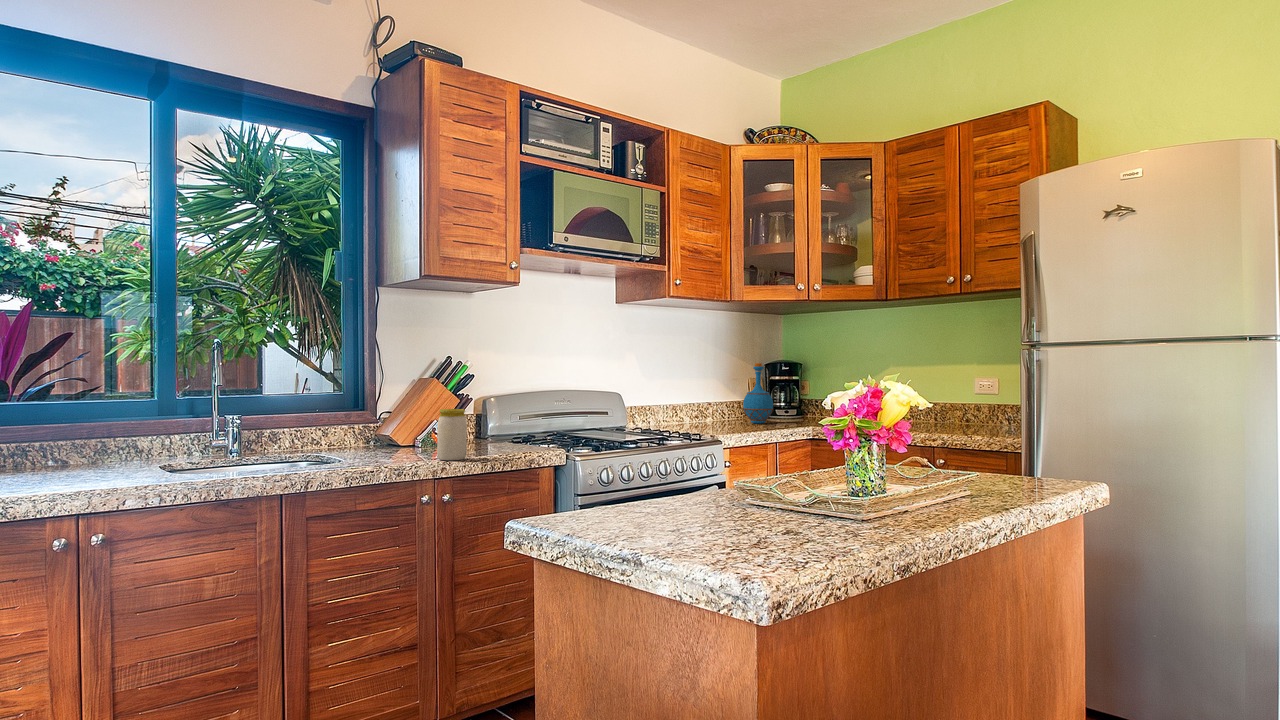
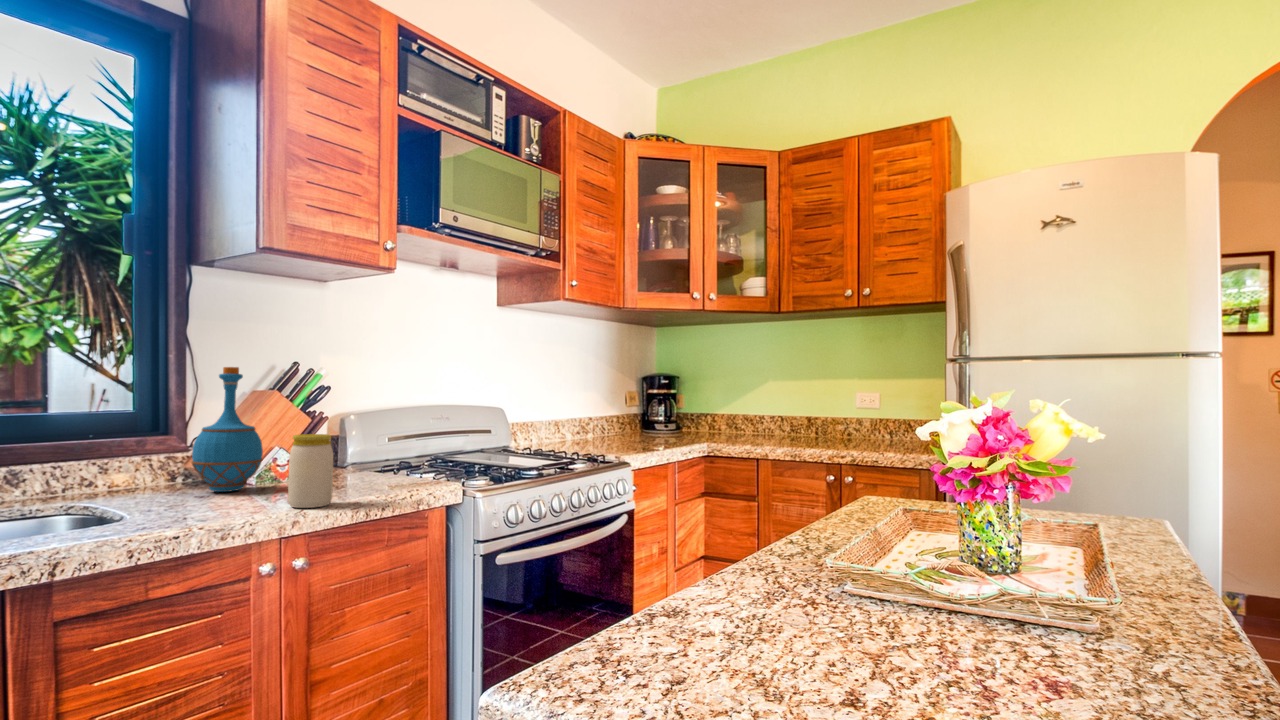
bottle: present [743,363,773,424] -> present [191,367,263,492]

